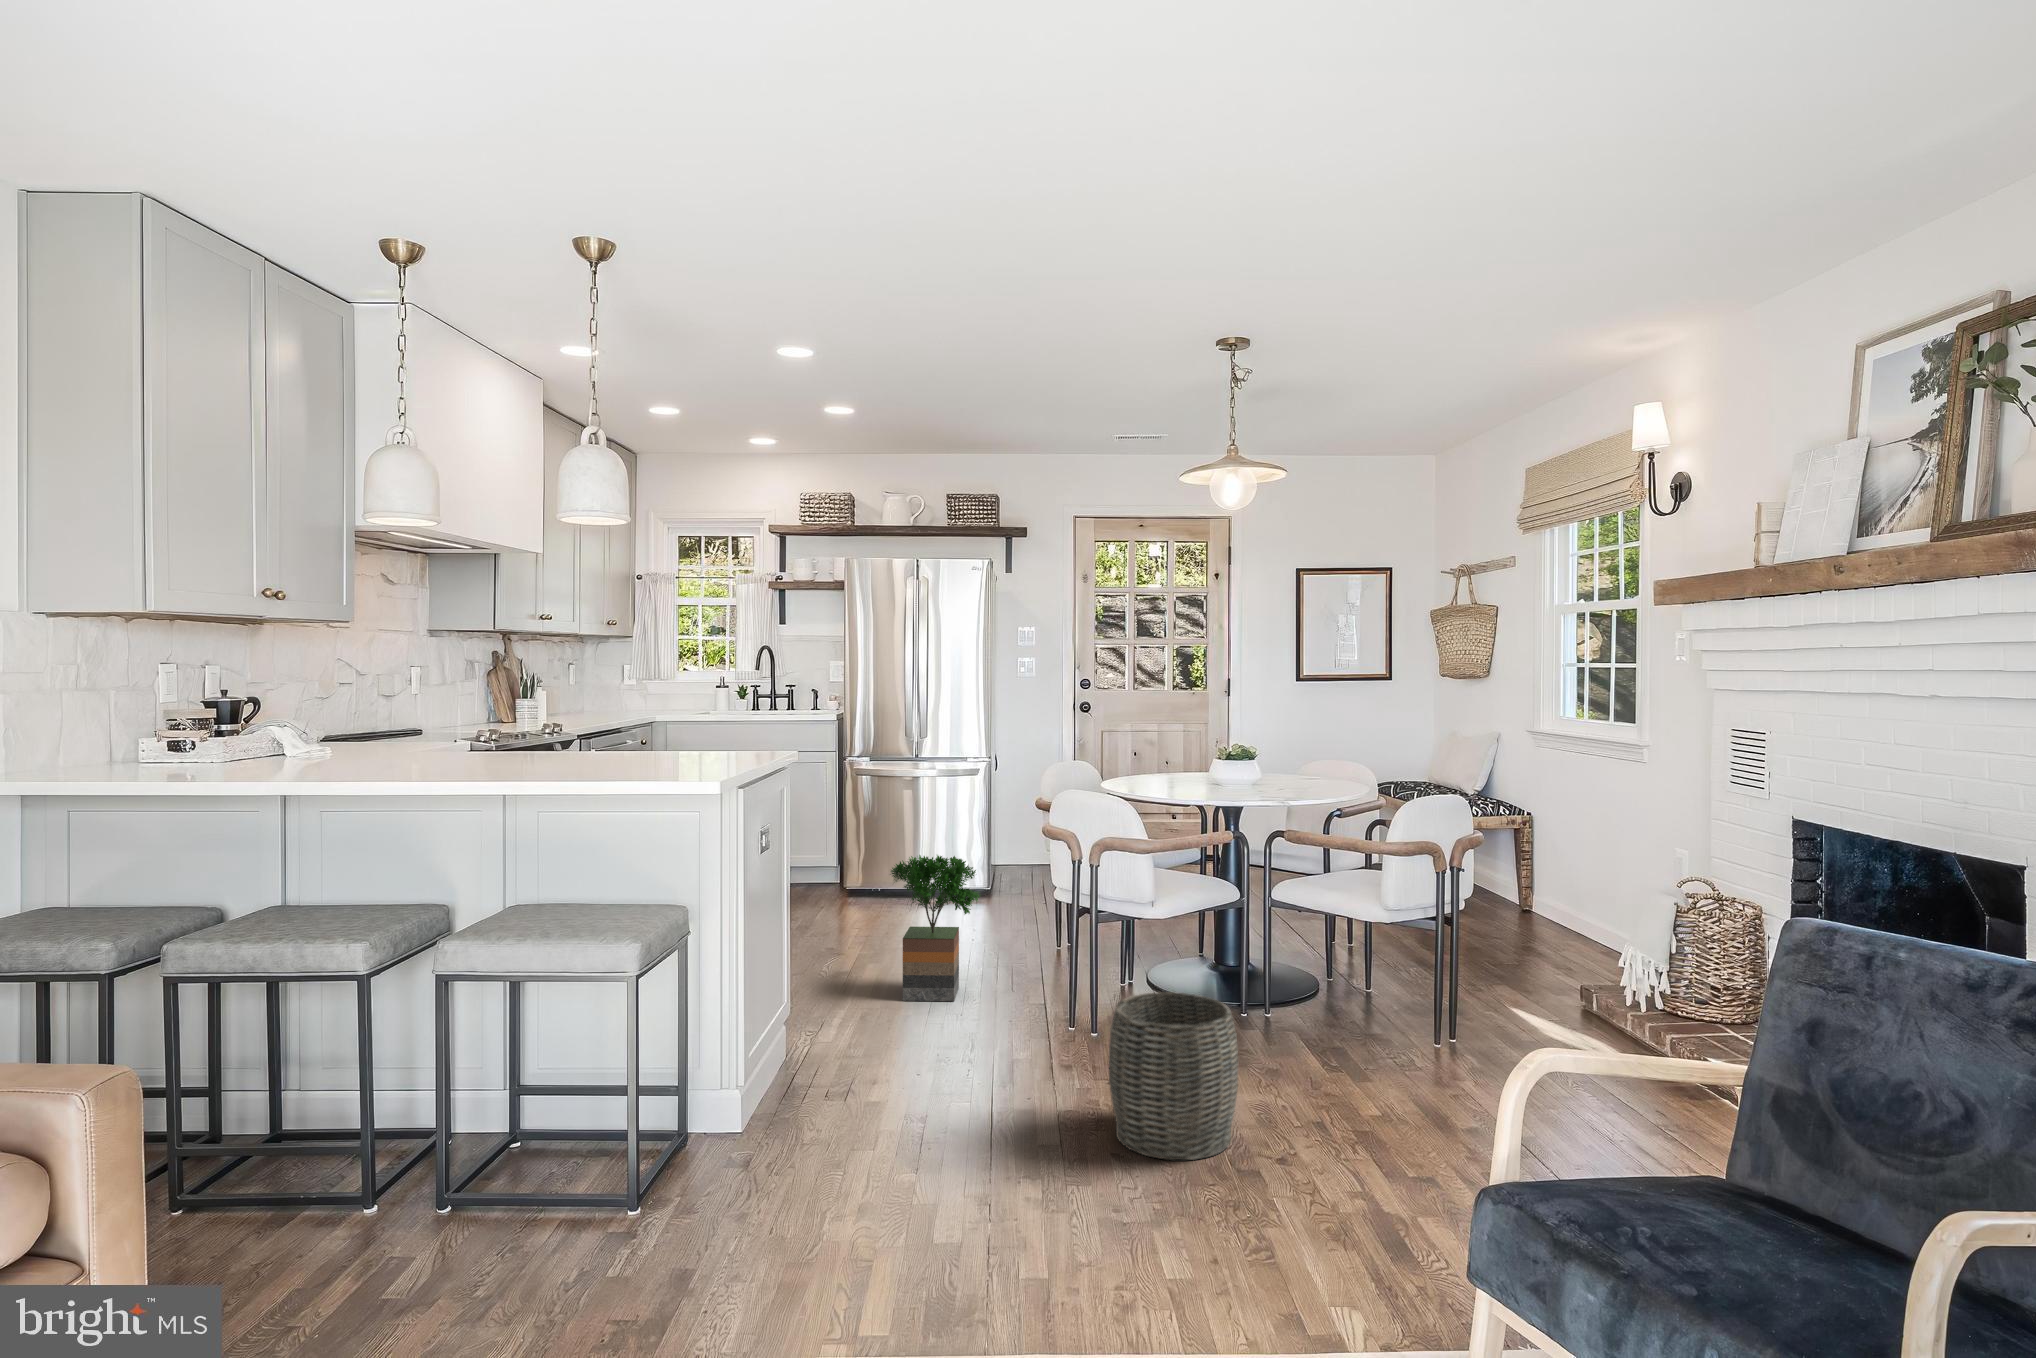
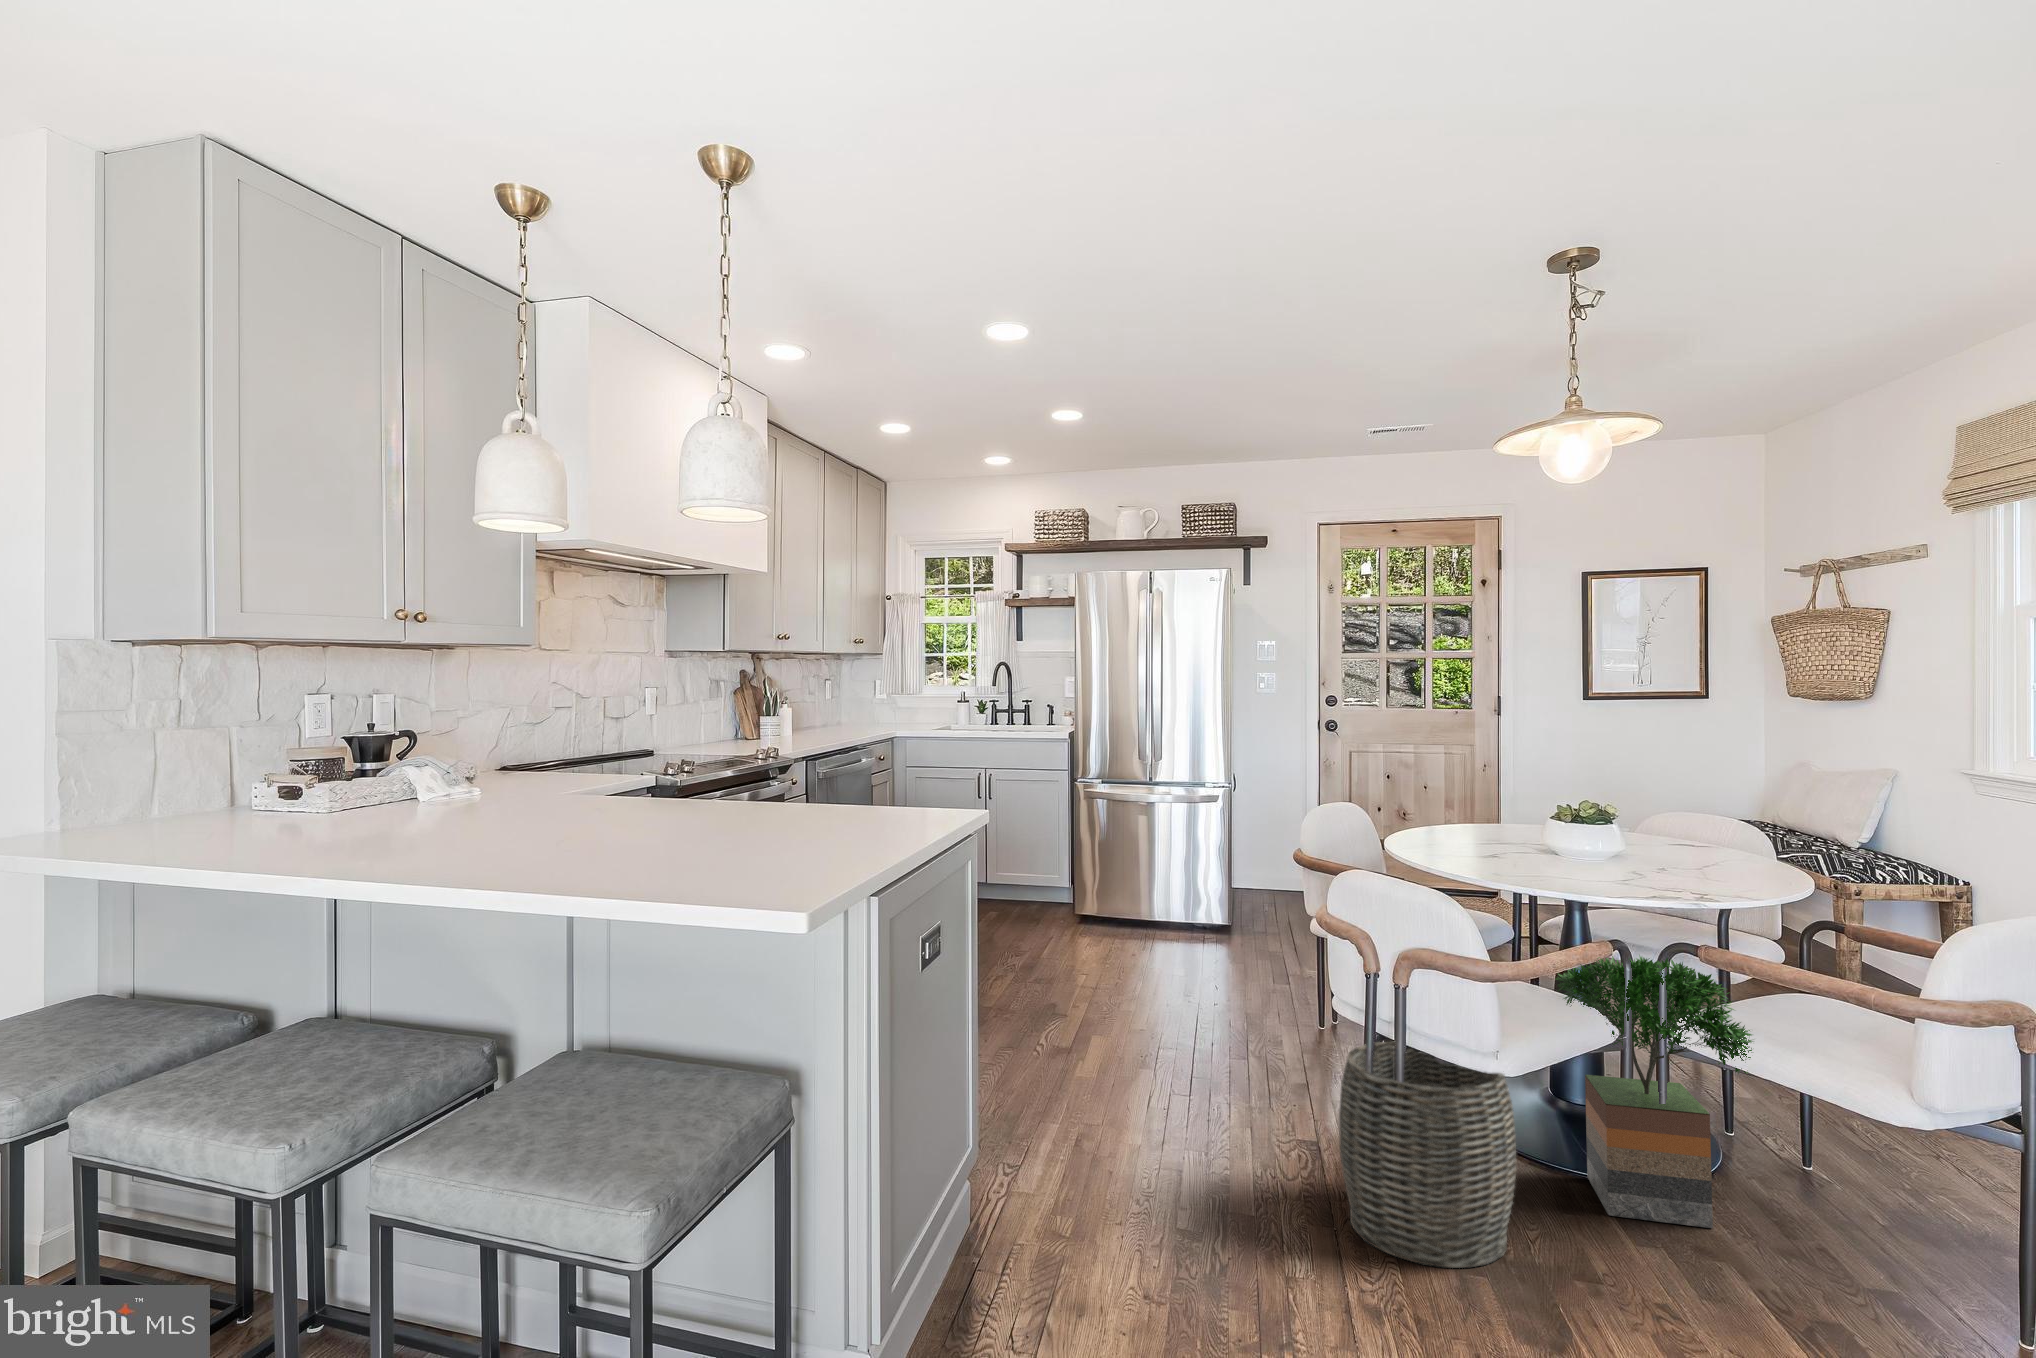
potted tree: present [890,855,979,1001] -> present [1557,955,1753,1228]

